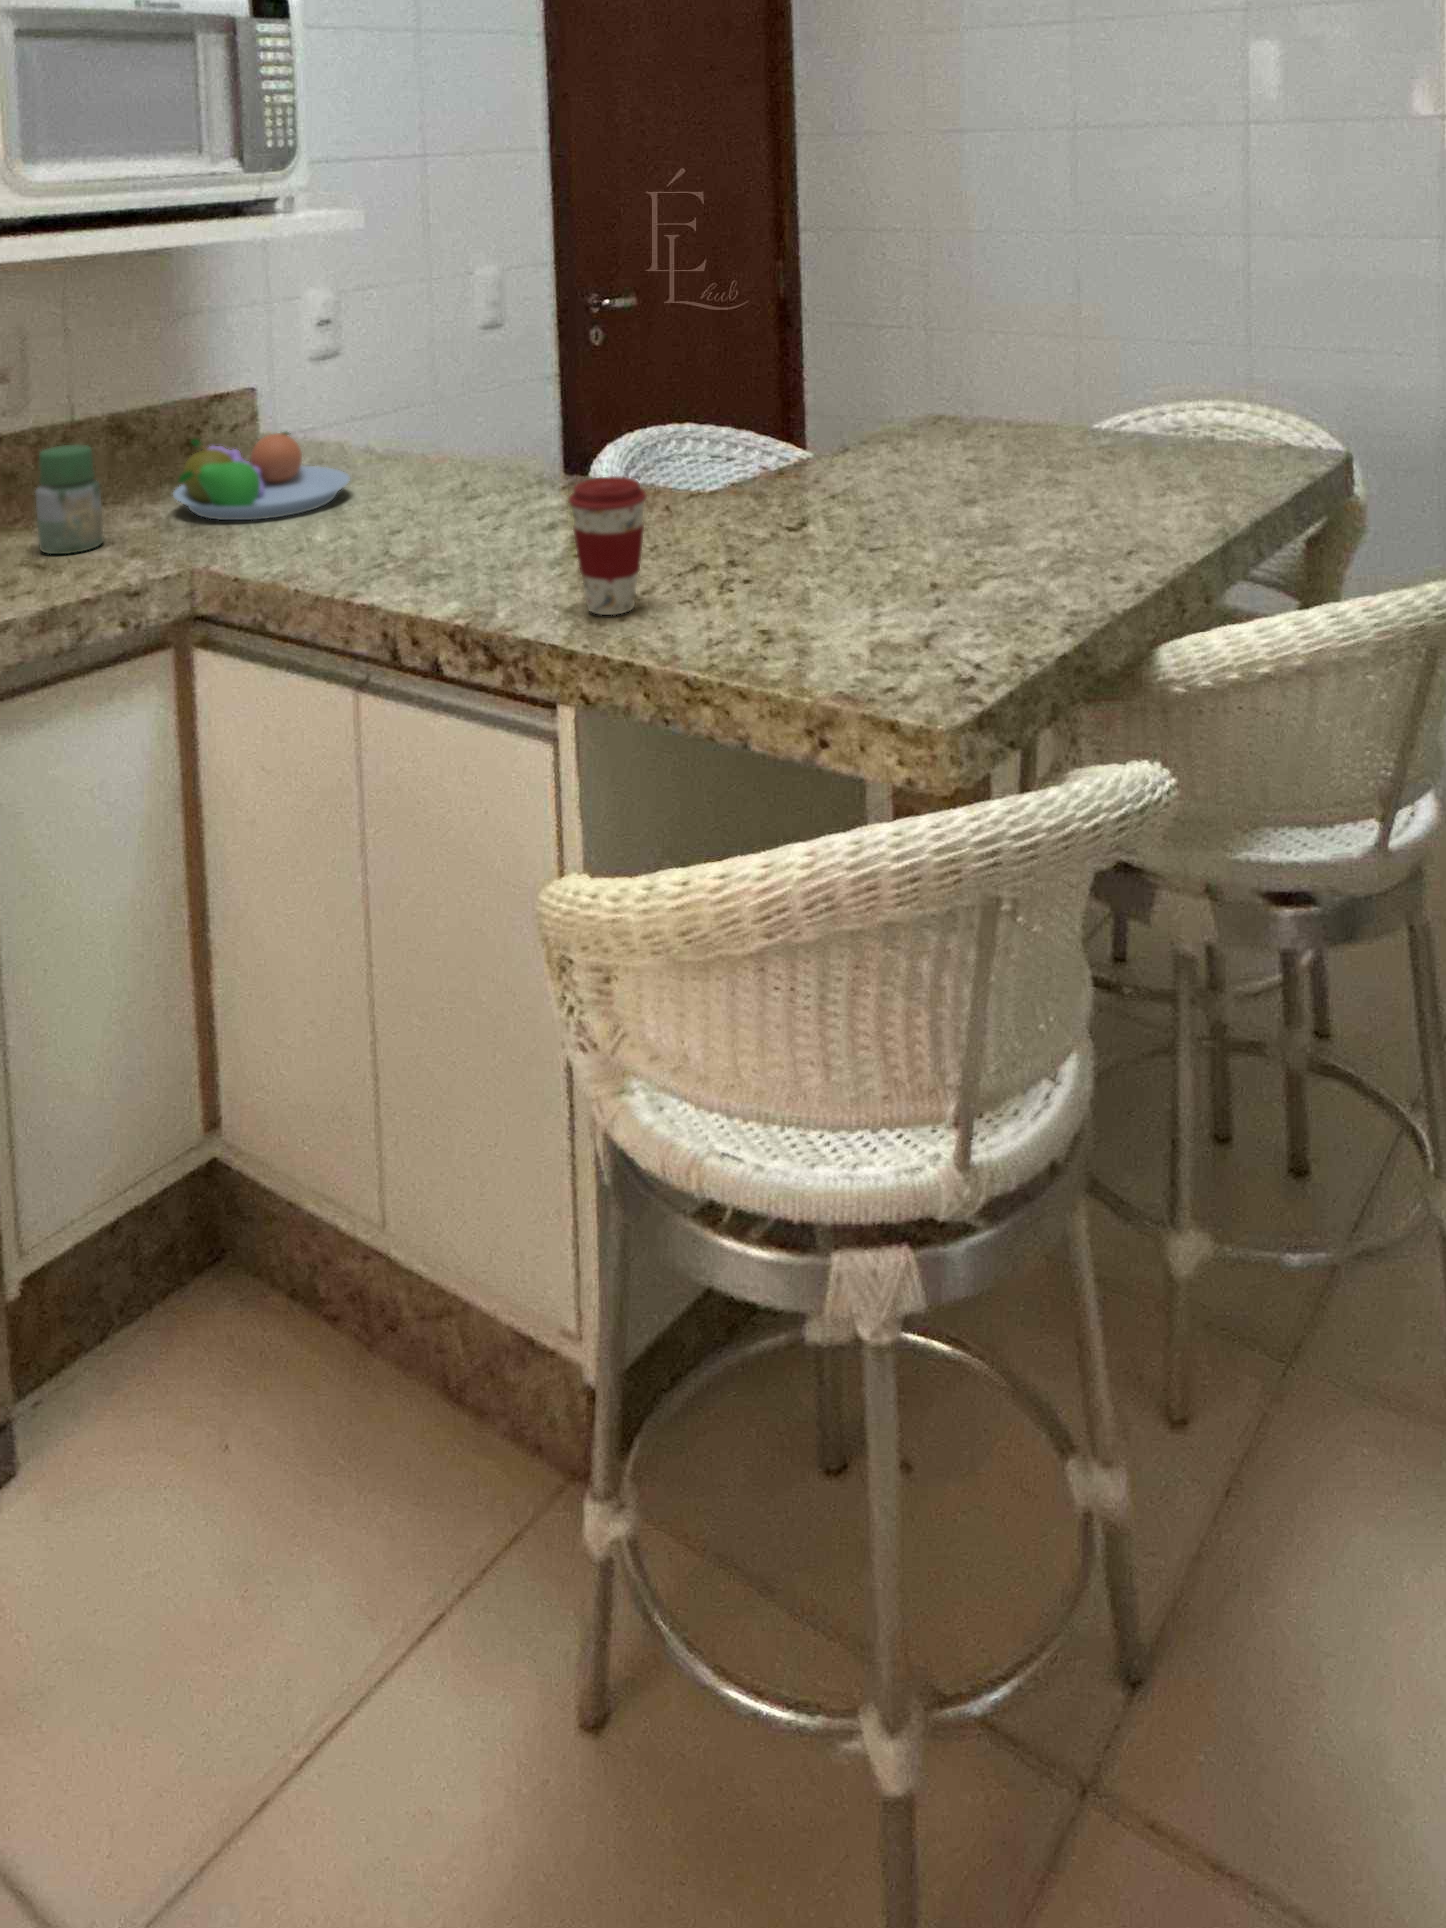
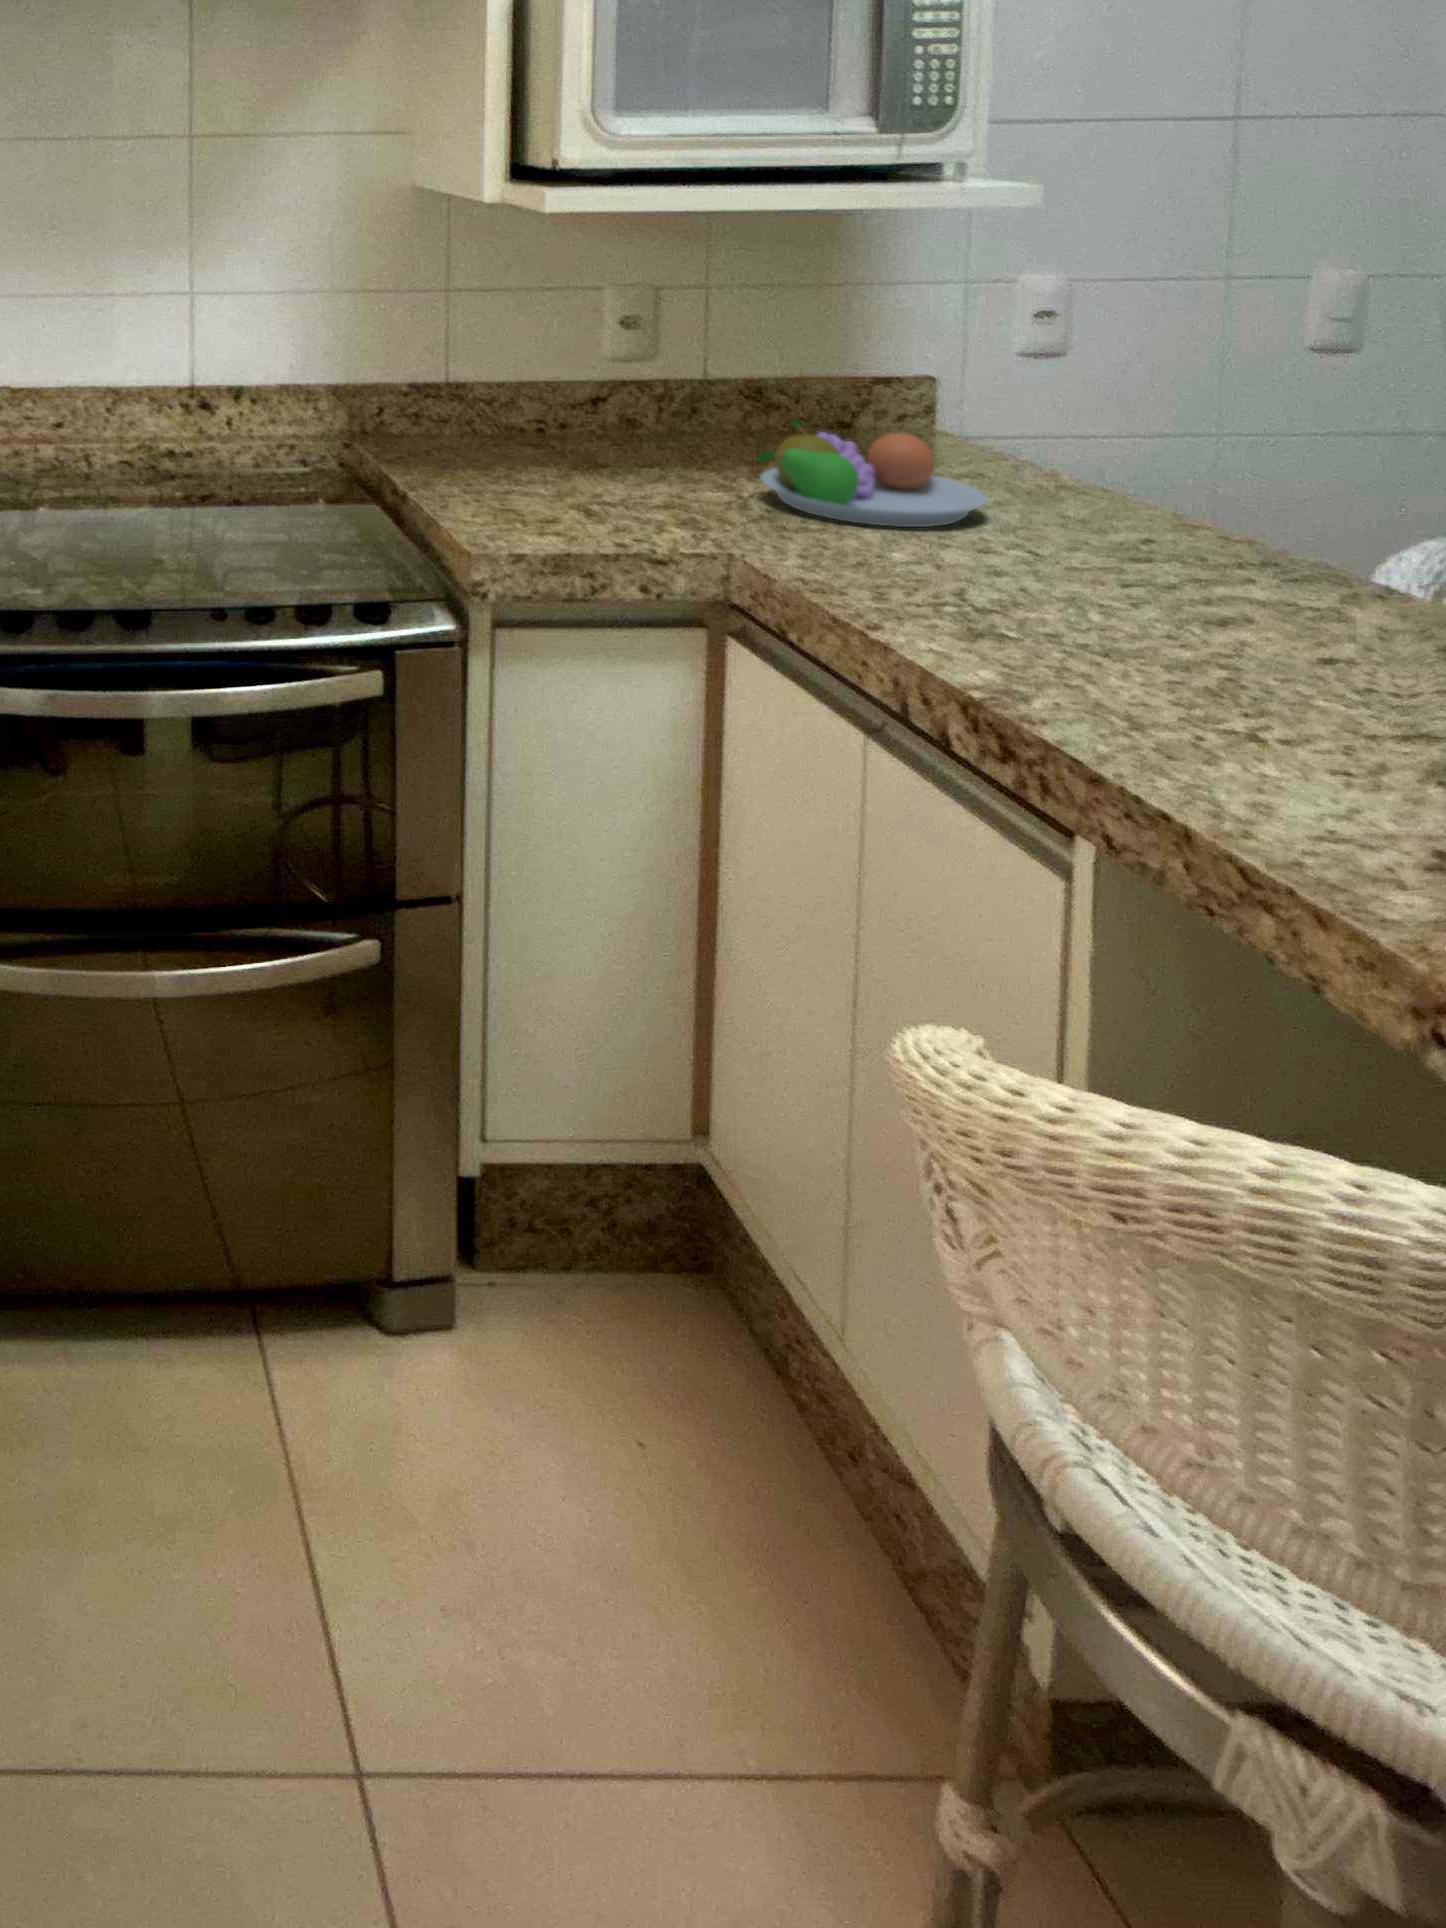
jar: present [36,445,103,554] -> none [600,399,667,508]
coffee cup: present [568,476,646,615] -> none [1146,561,1288,755]

